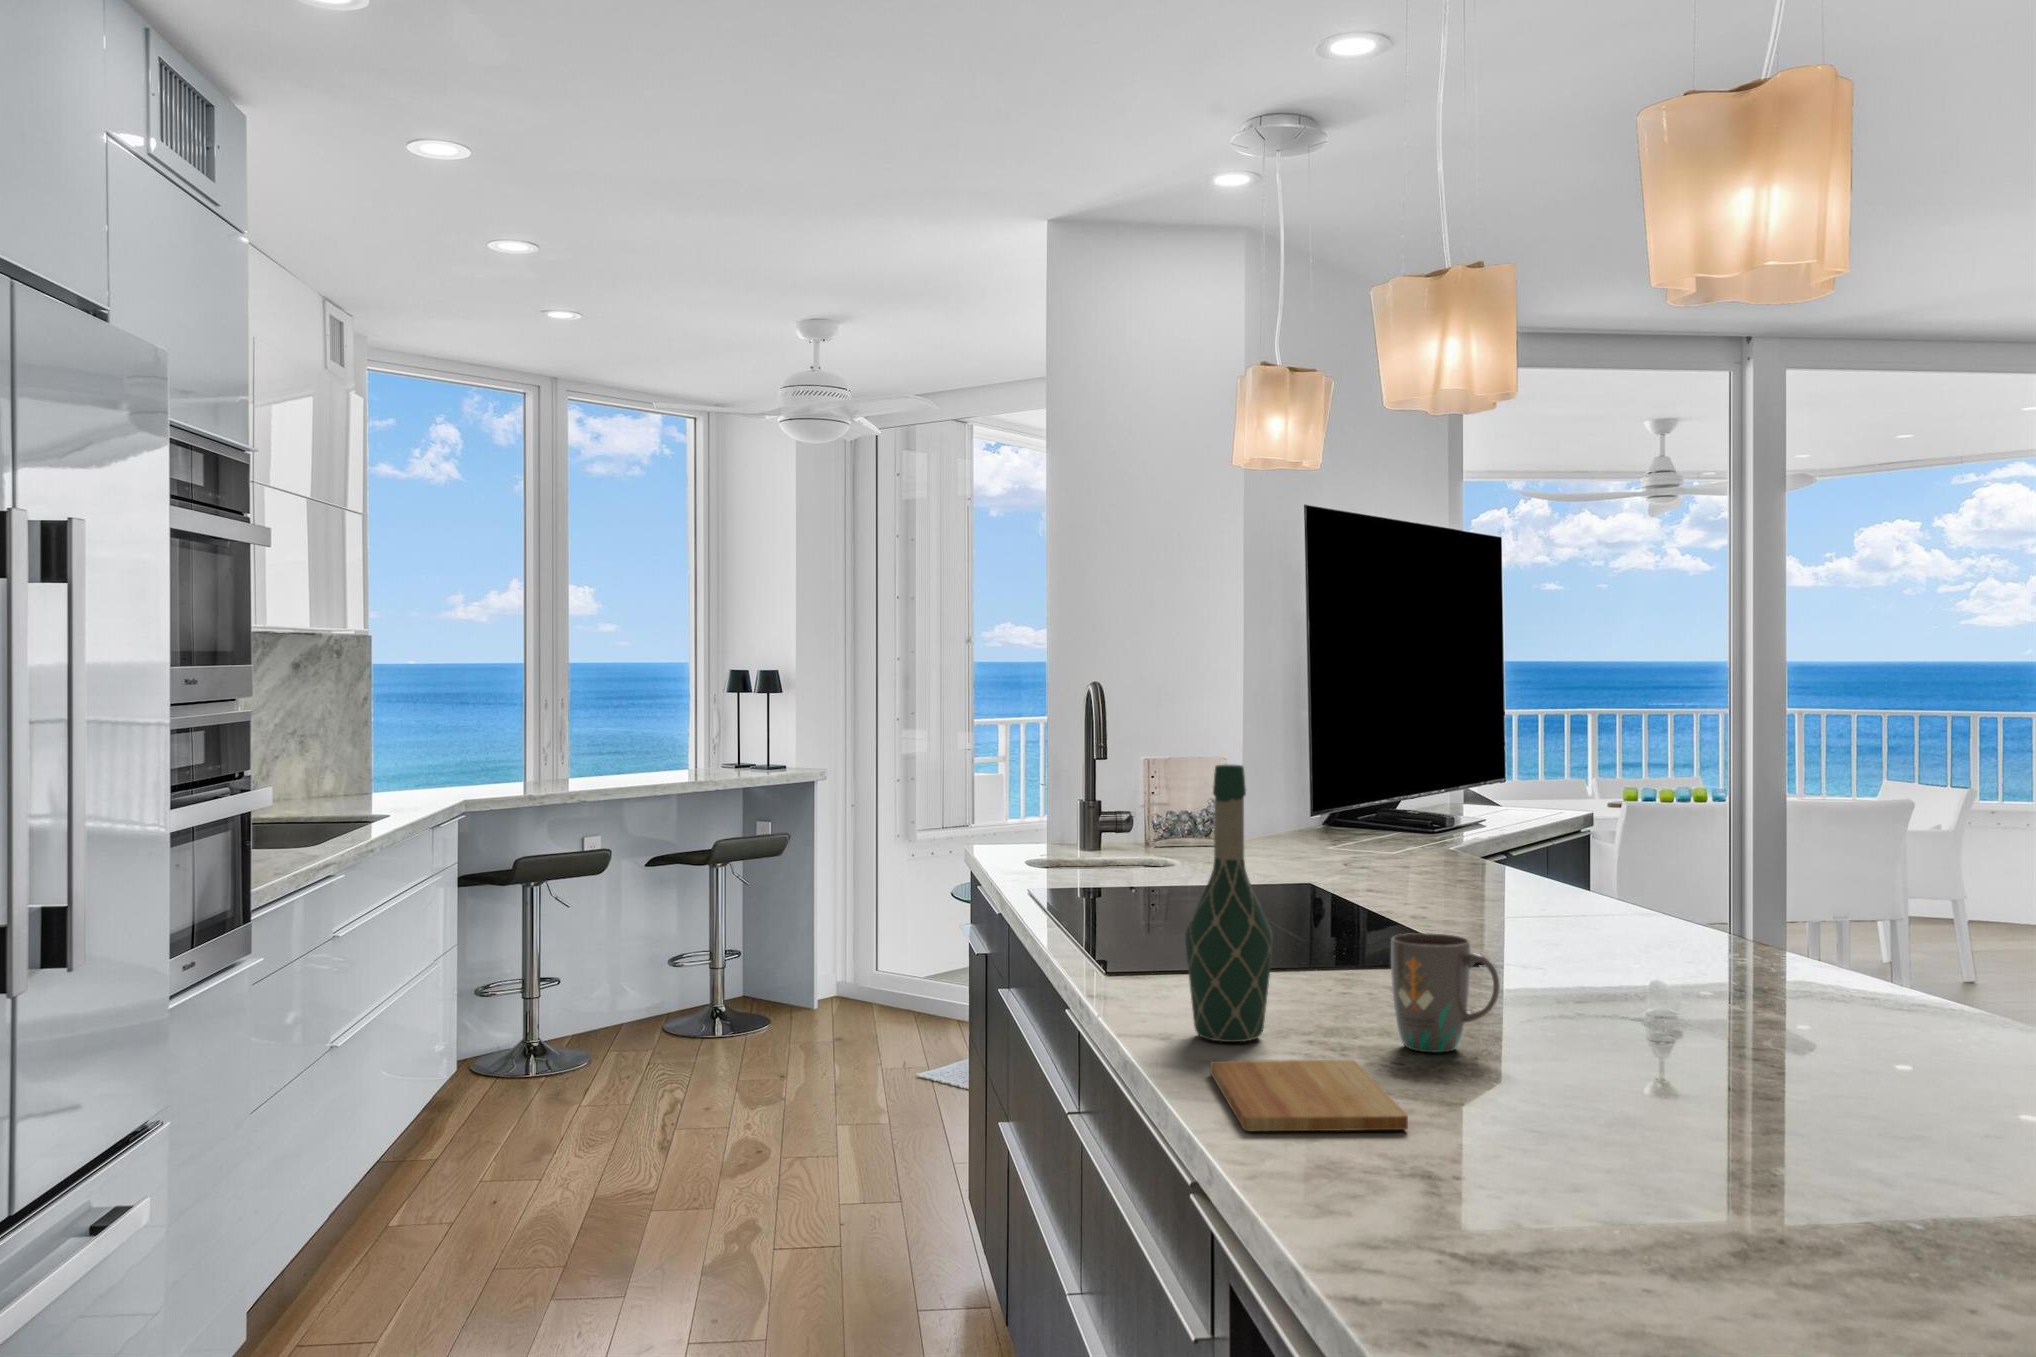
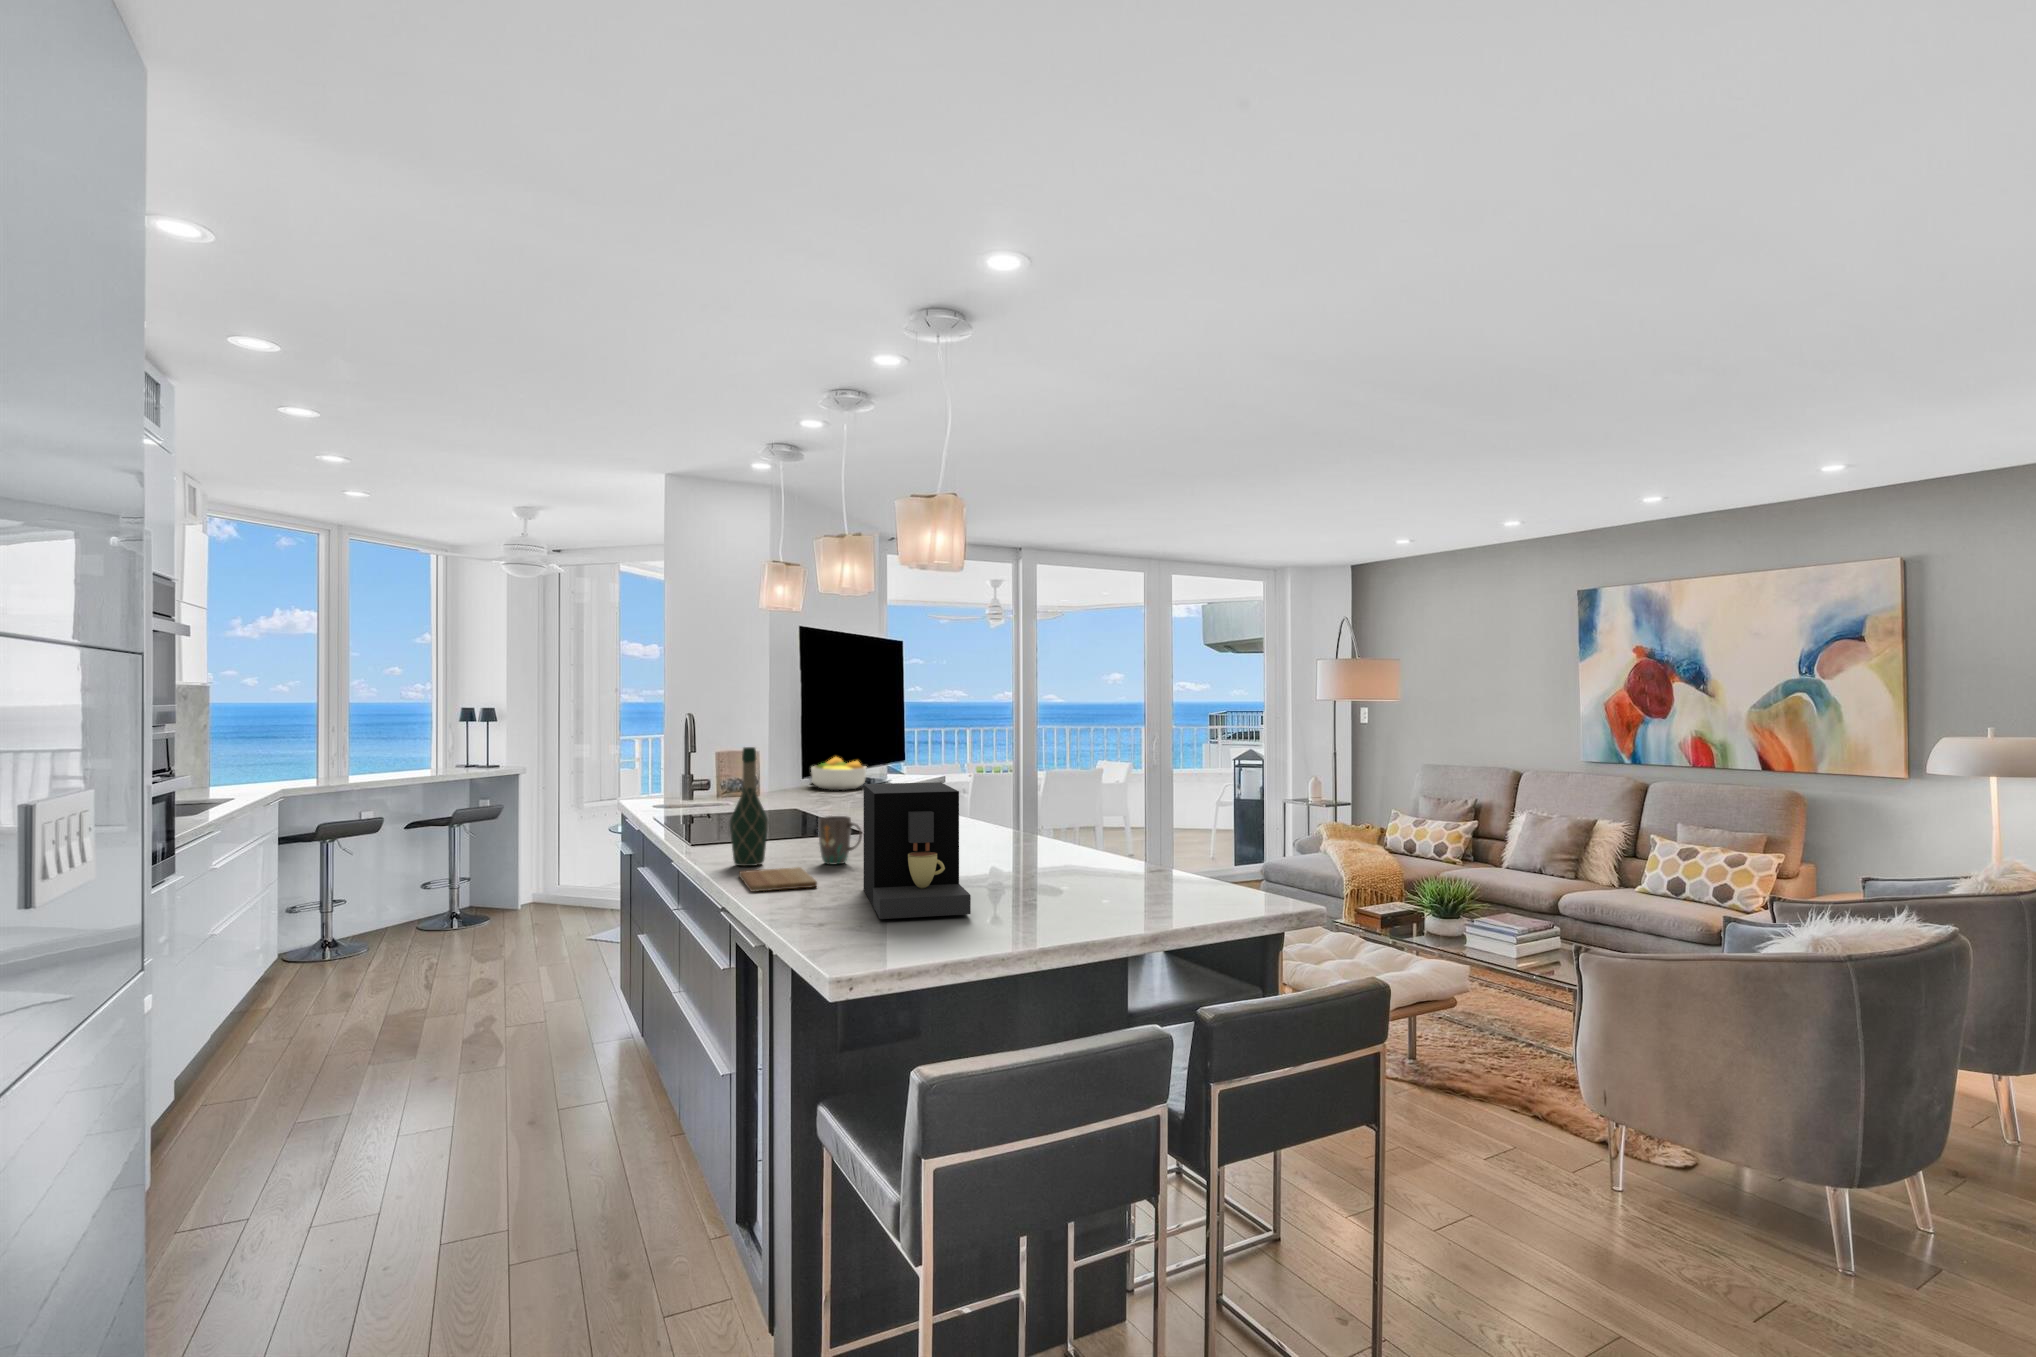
fruit bowl: none [1325,770,1438,840] -> present [811,757,867,790]
coffee maker: none [1532,876,1910,1301] -> present [864,782,971,919]

